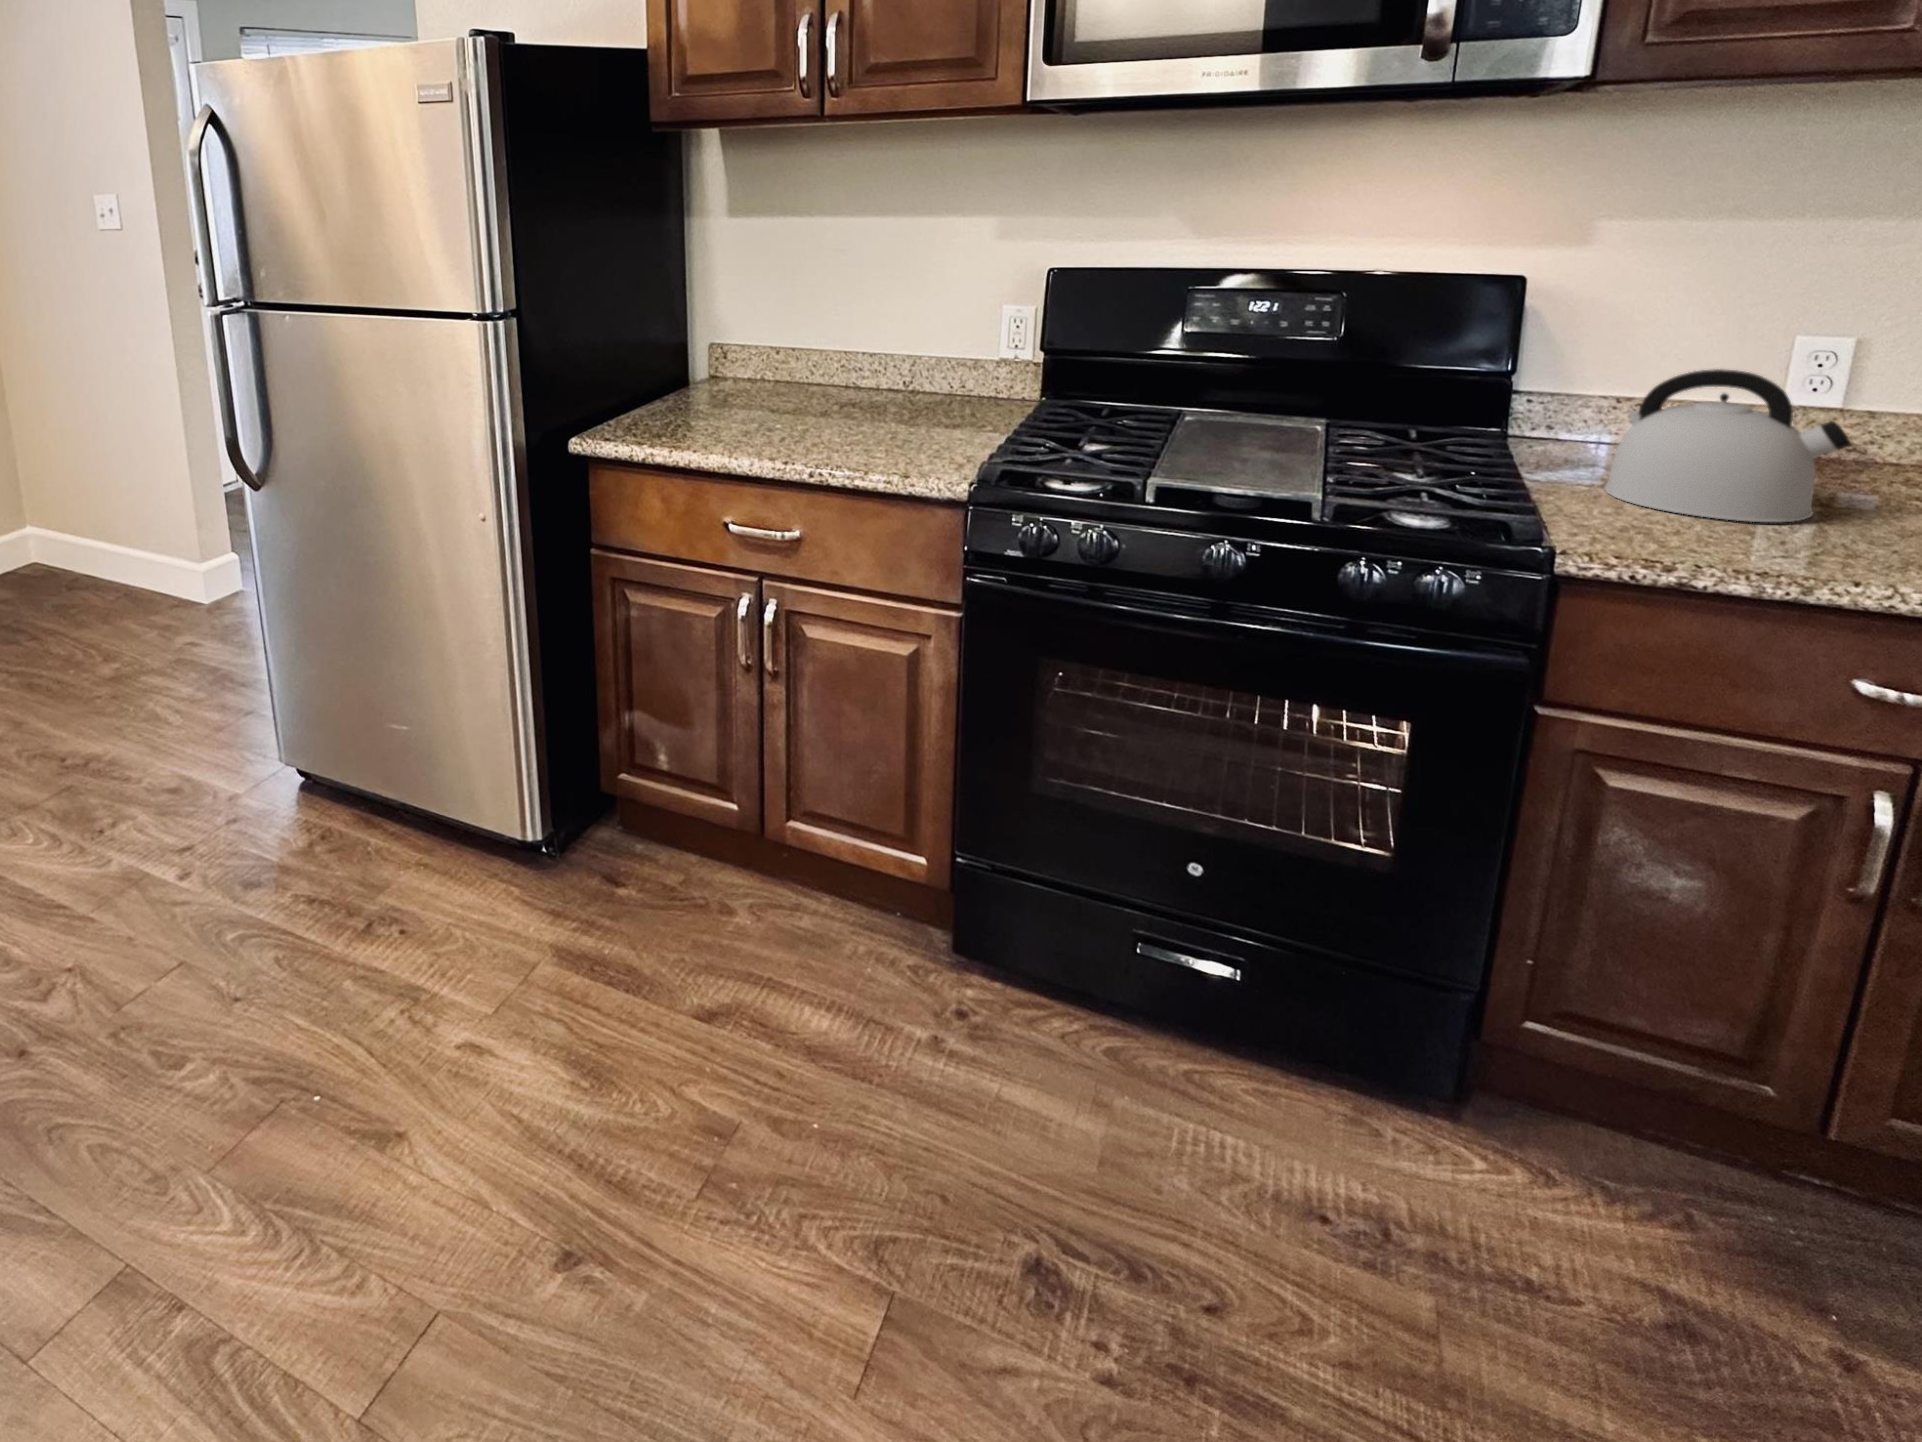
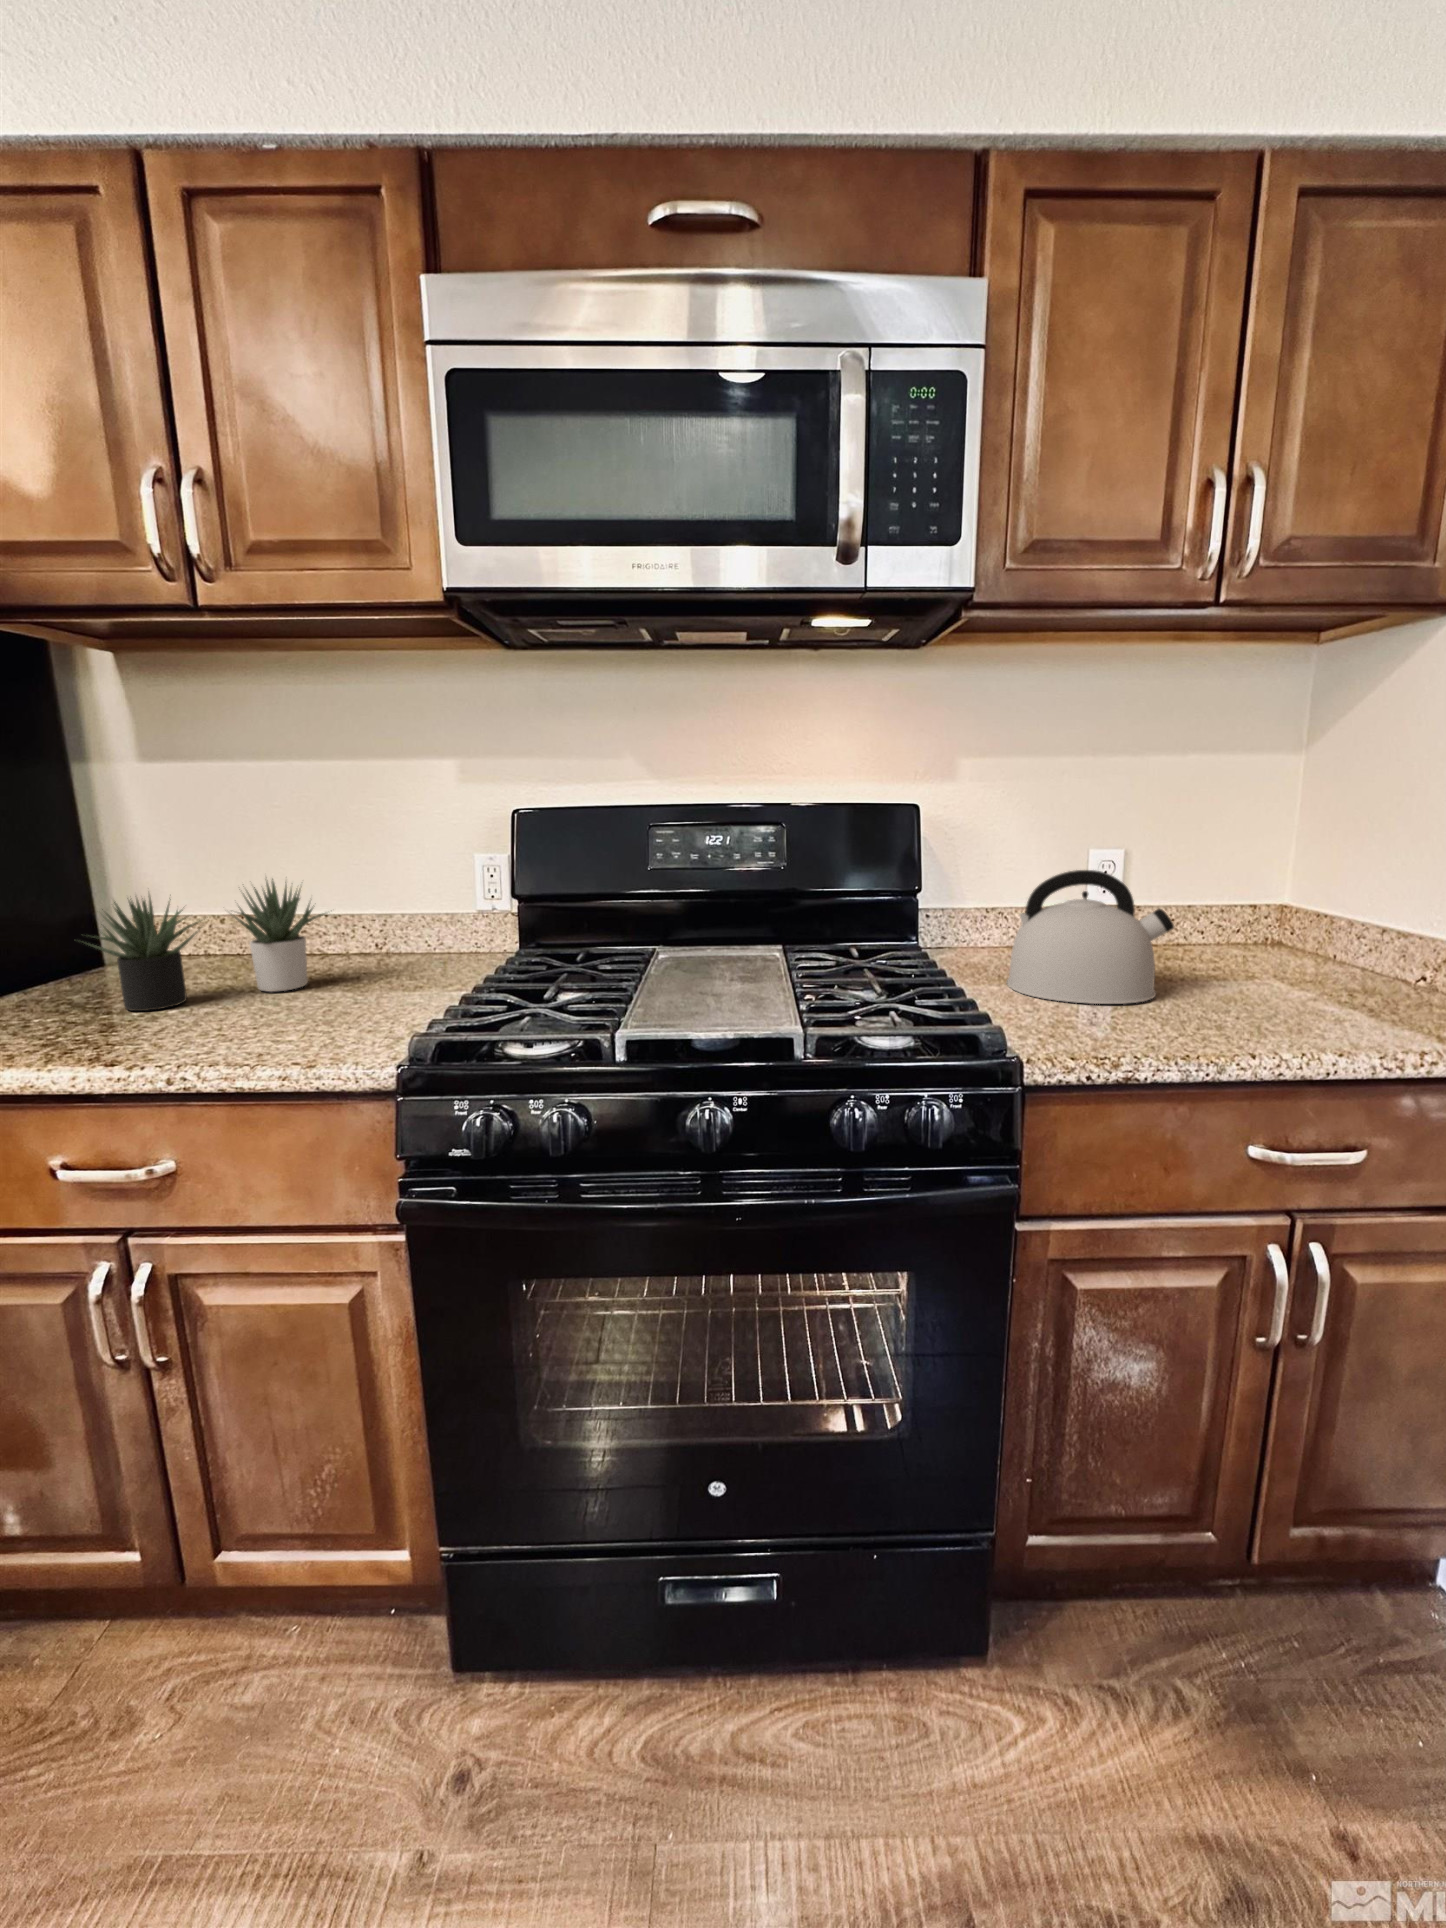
succulent plant: none [721,323,890,424] -> present [86,879,323,1011]

